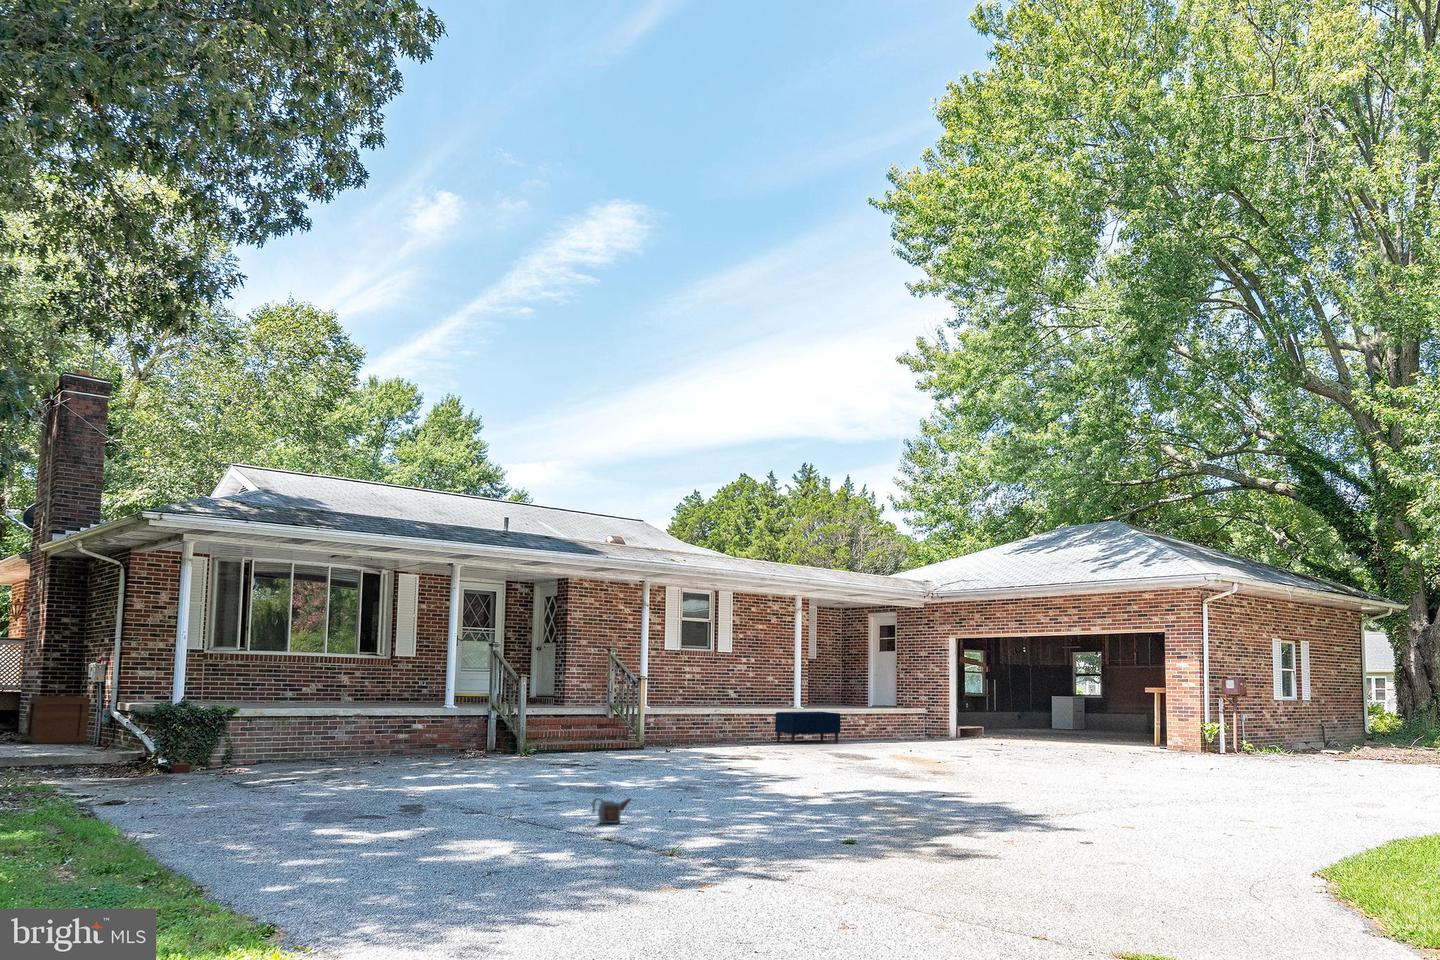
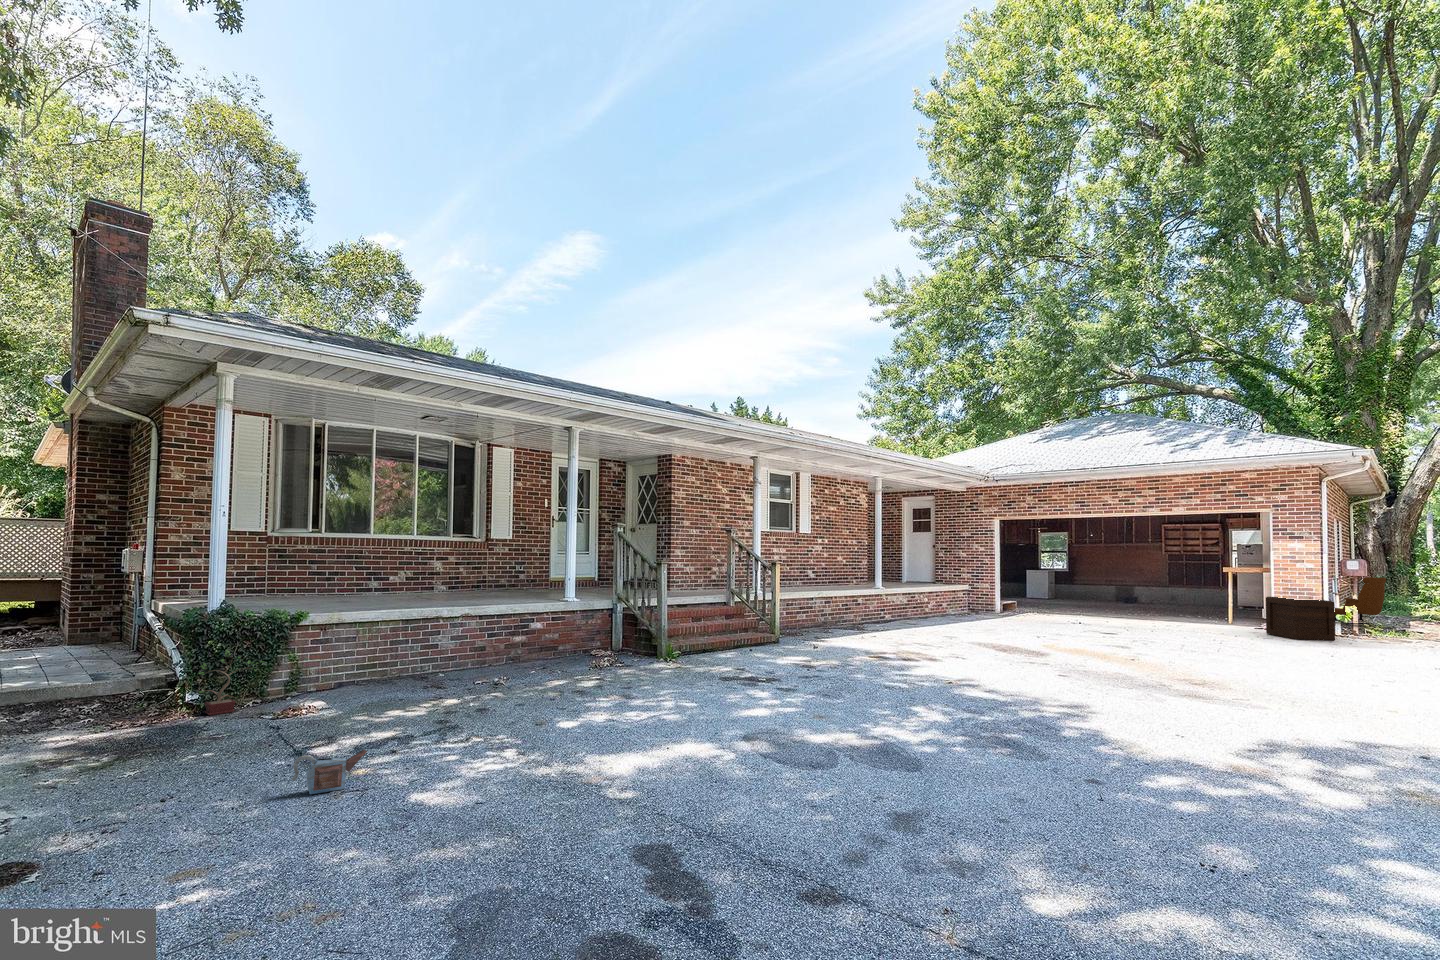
wooden crate: present [26,696,90,744] -> present [1266,597,1335,641]
lounge chair: none [1311,697,1358,753] -> present [1334,577,1386,628]
bench: present [775,712,840,744] -> none [866,591,925,624]
watering can: present [592,798,631,823] -> present [292,750,367,794]

